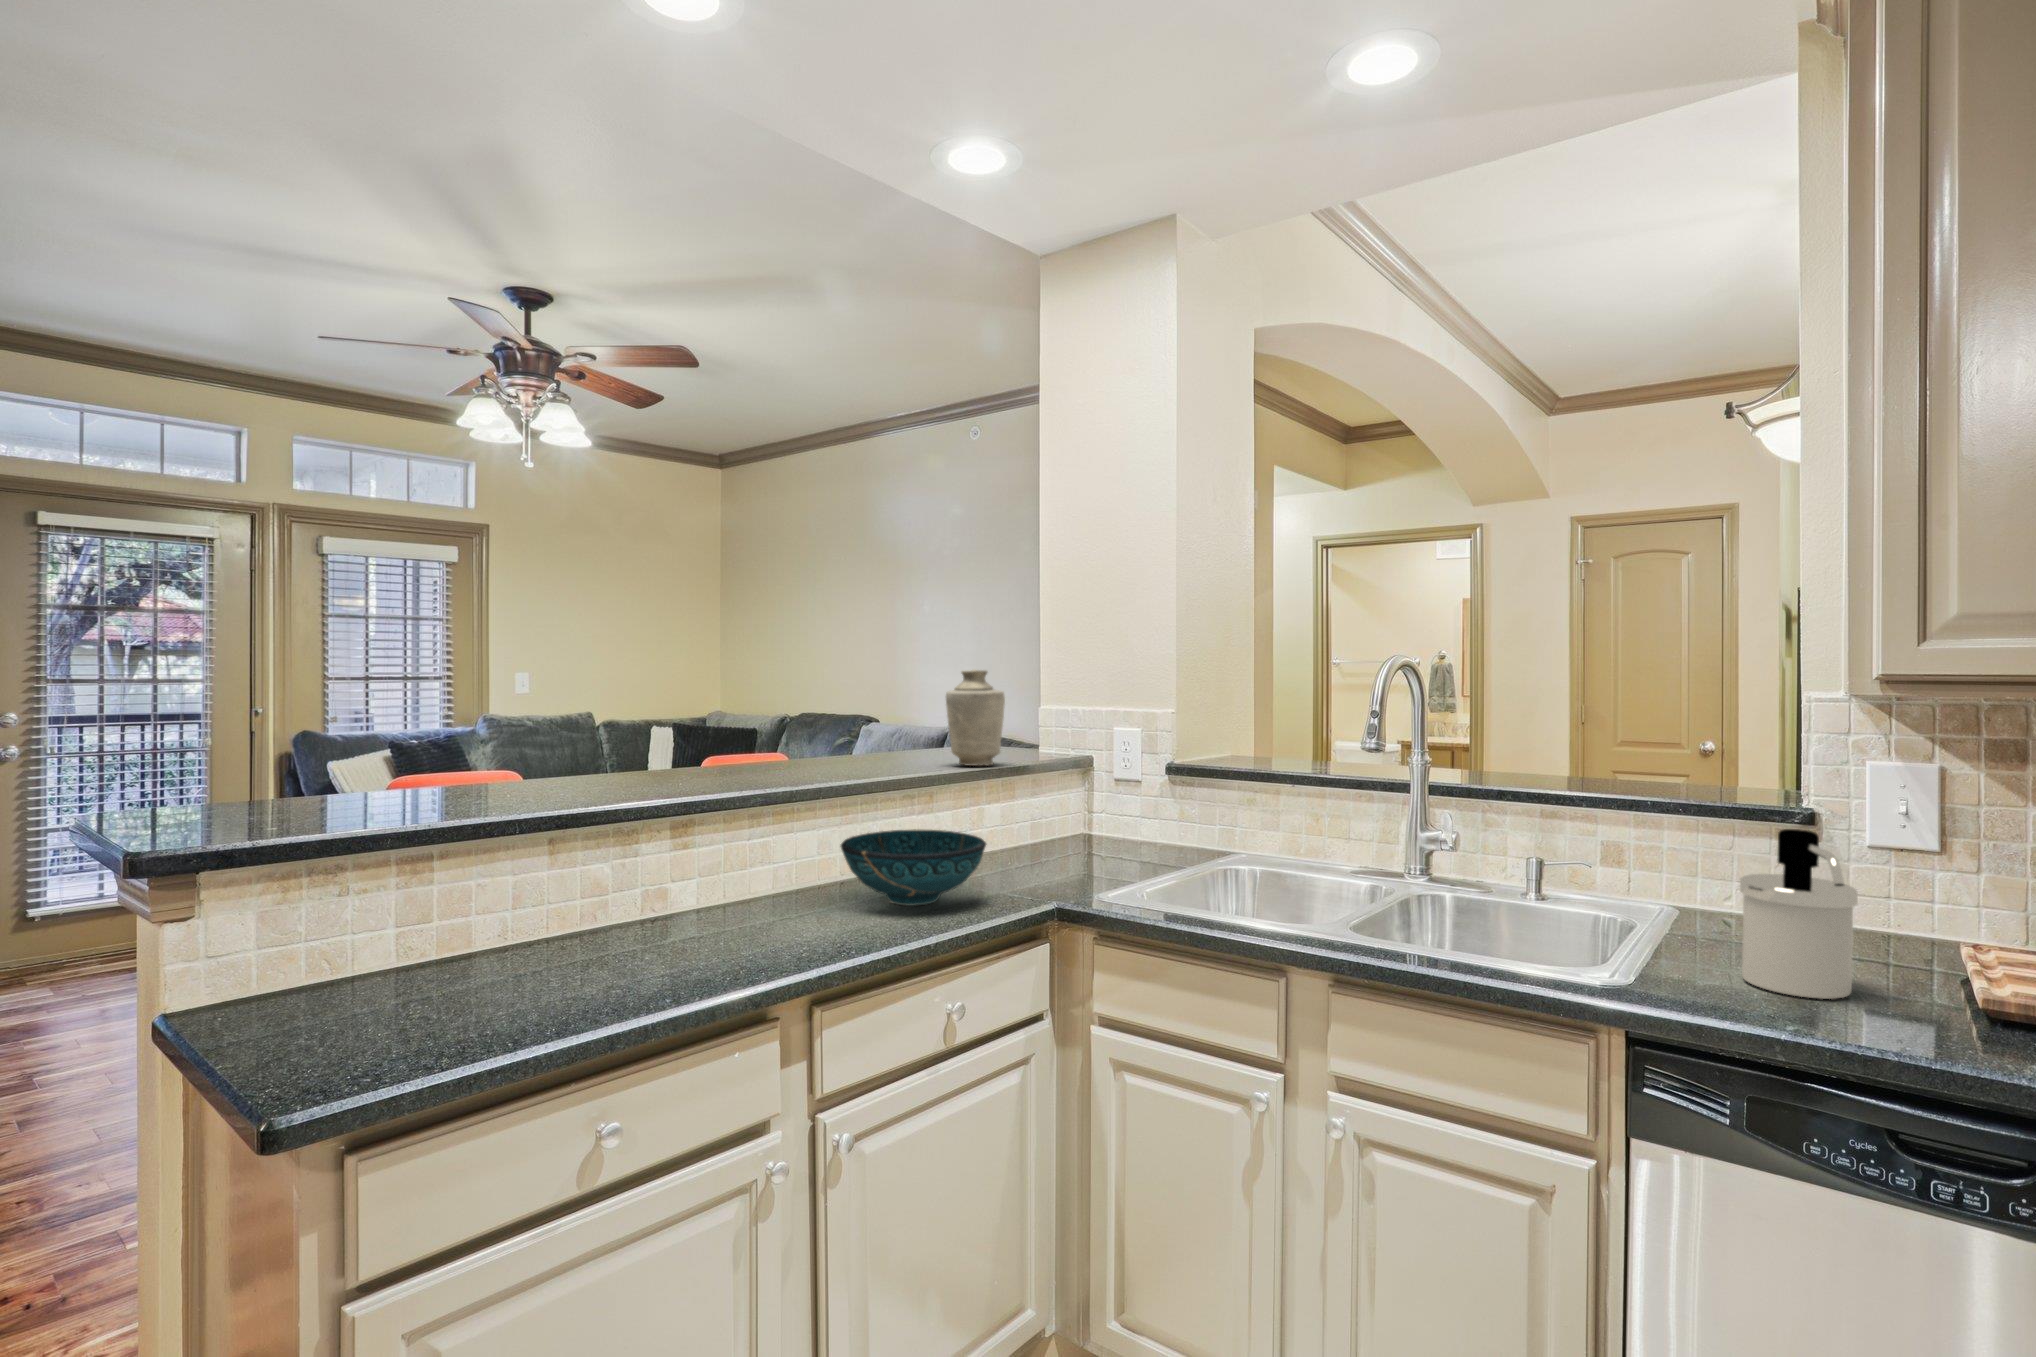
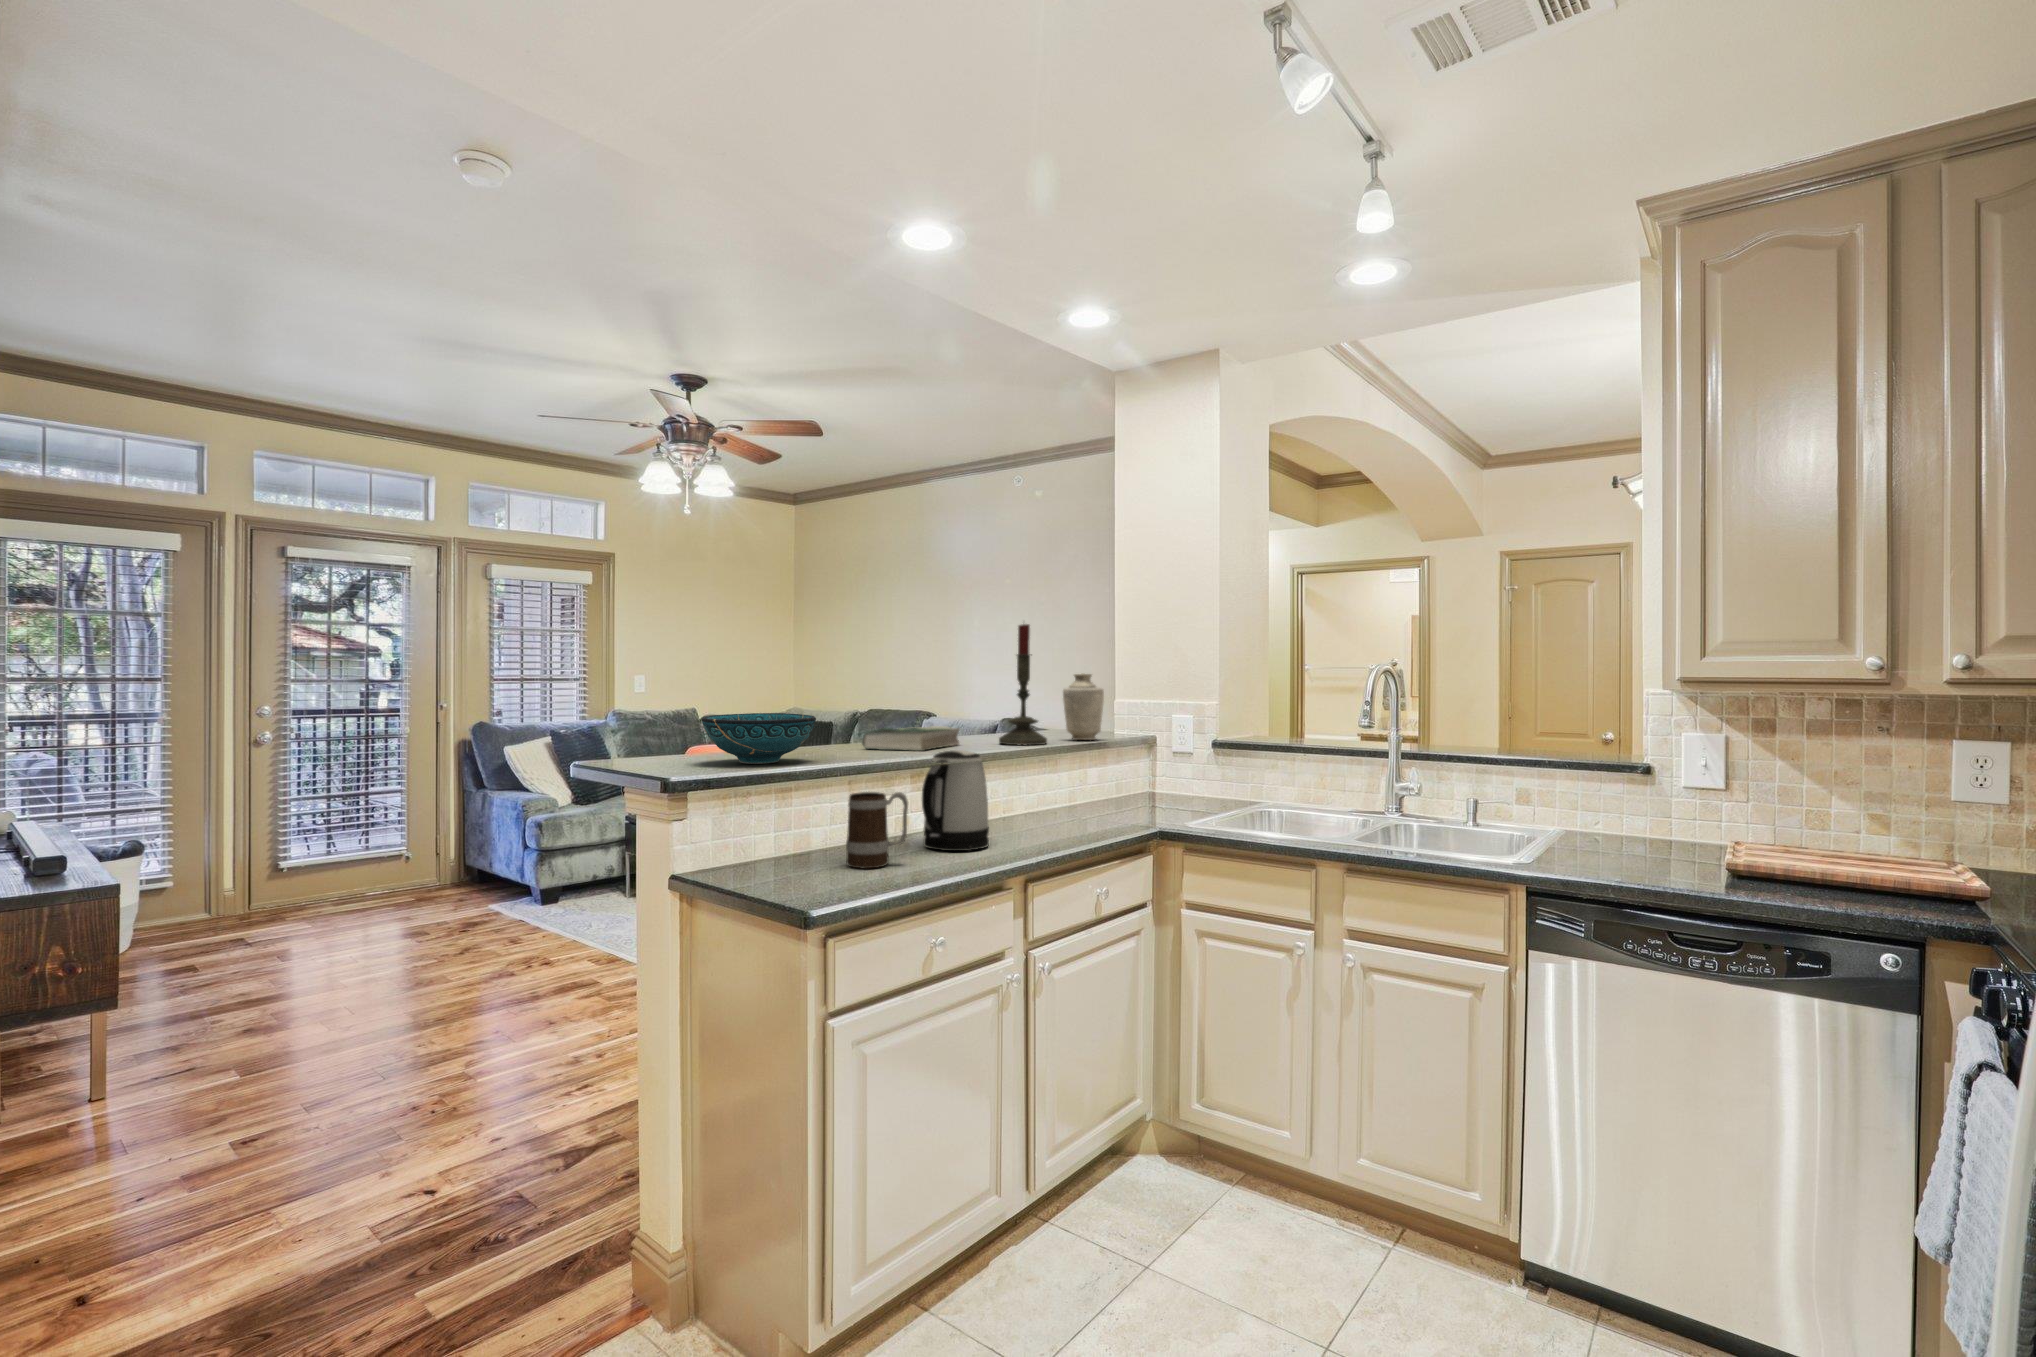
candle: none [843,592,913,775] -> present [999,624,1047,745]
book: none [620,747,784,787] -> present [862,726,960,751]
kettle: none [640,791,767,955] -> present [922,750,989,851]
soap dispenser: present [1740,829,1858,999] -> none [1595,770,1663,870]
decorative bowl: present [841,830,986,906] -> present [701,713,816,764]
mug: none [483,865,594,998] -> present [846,792,908,869]

